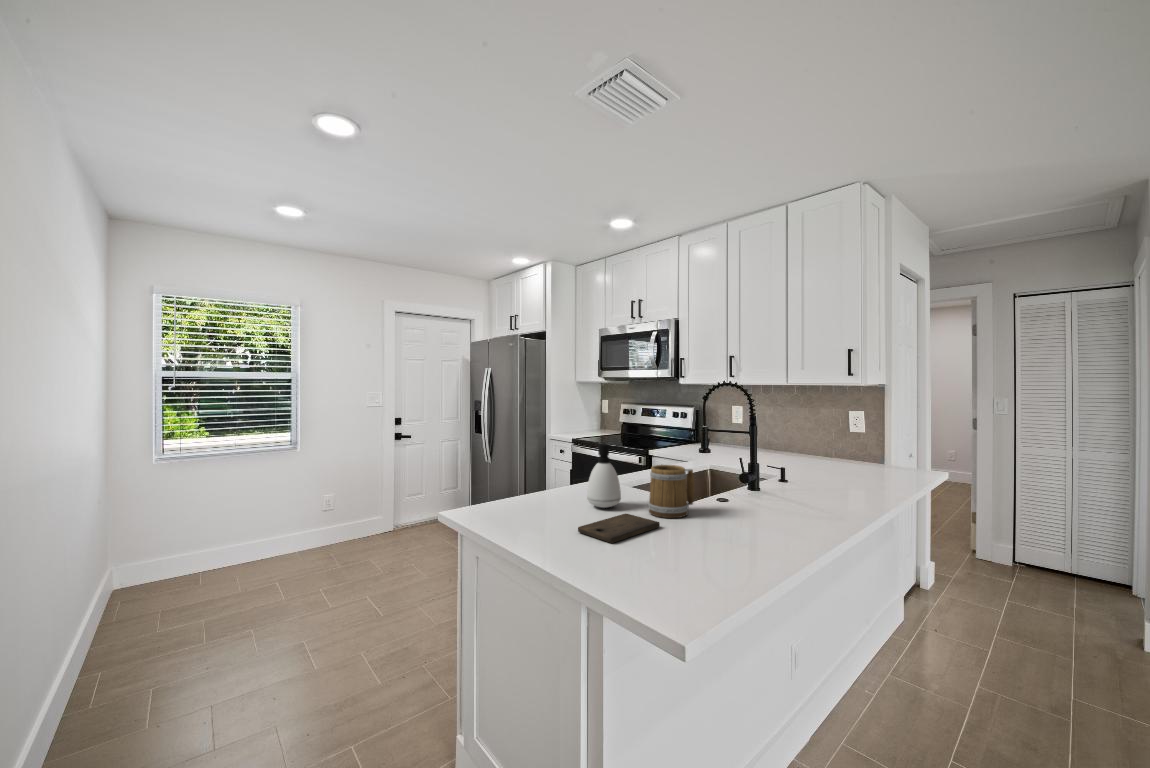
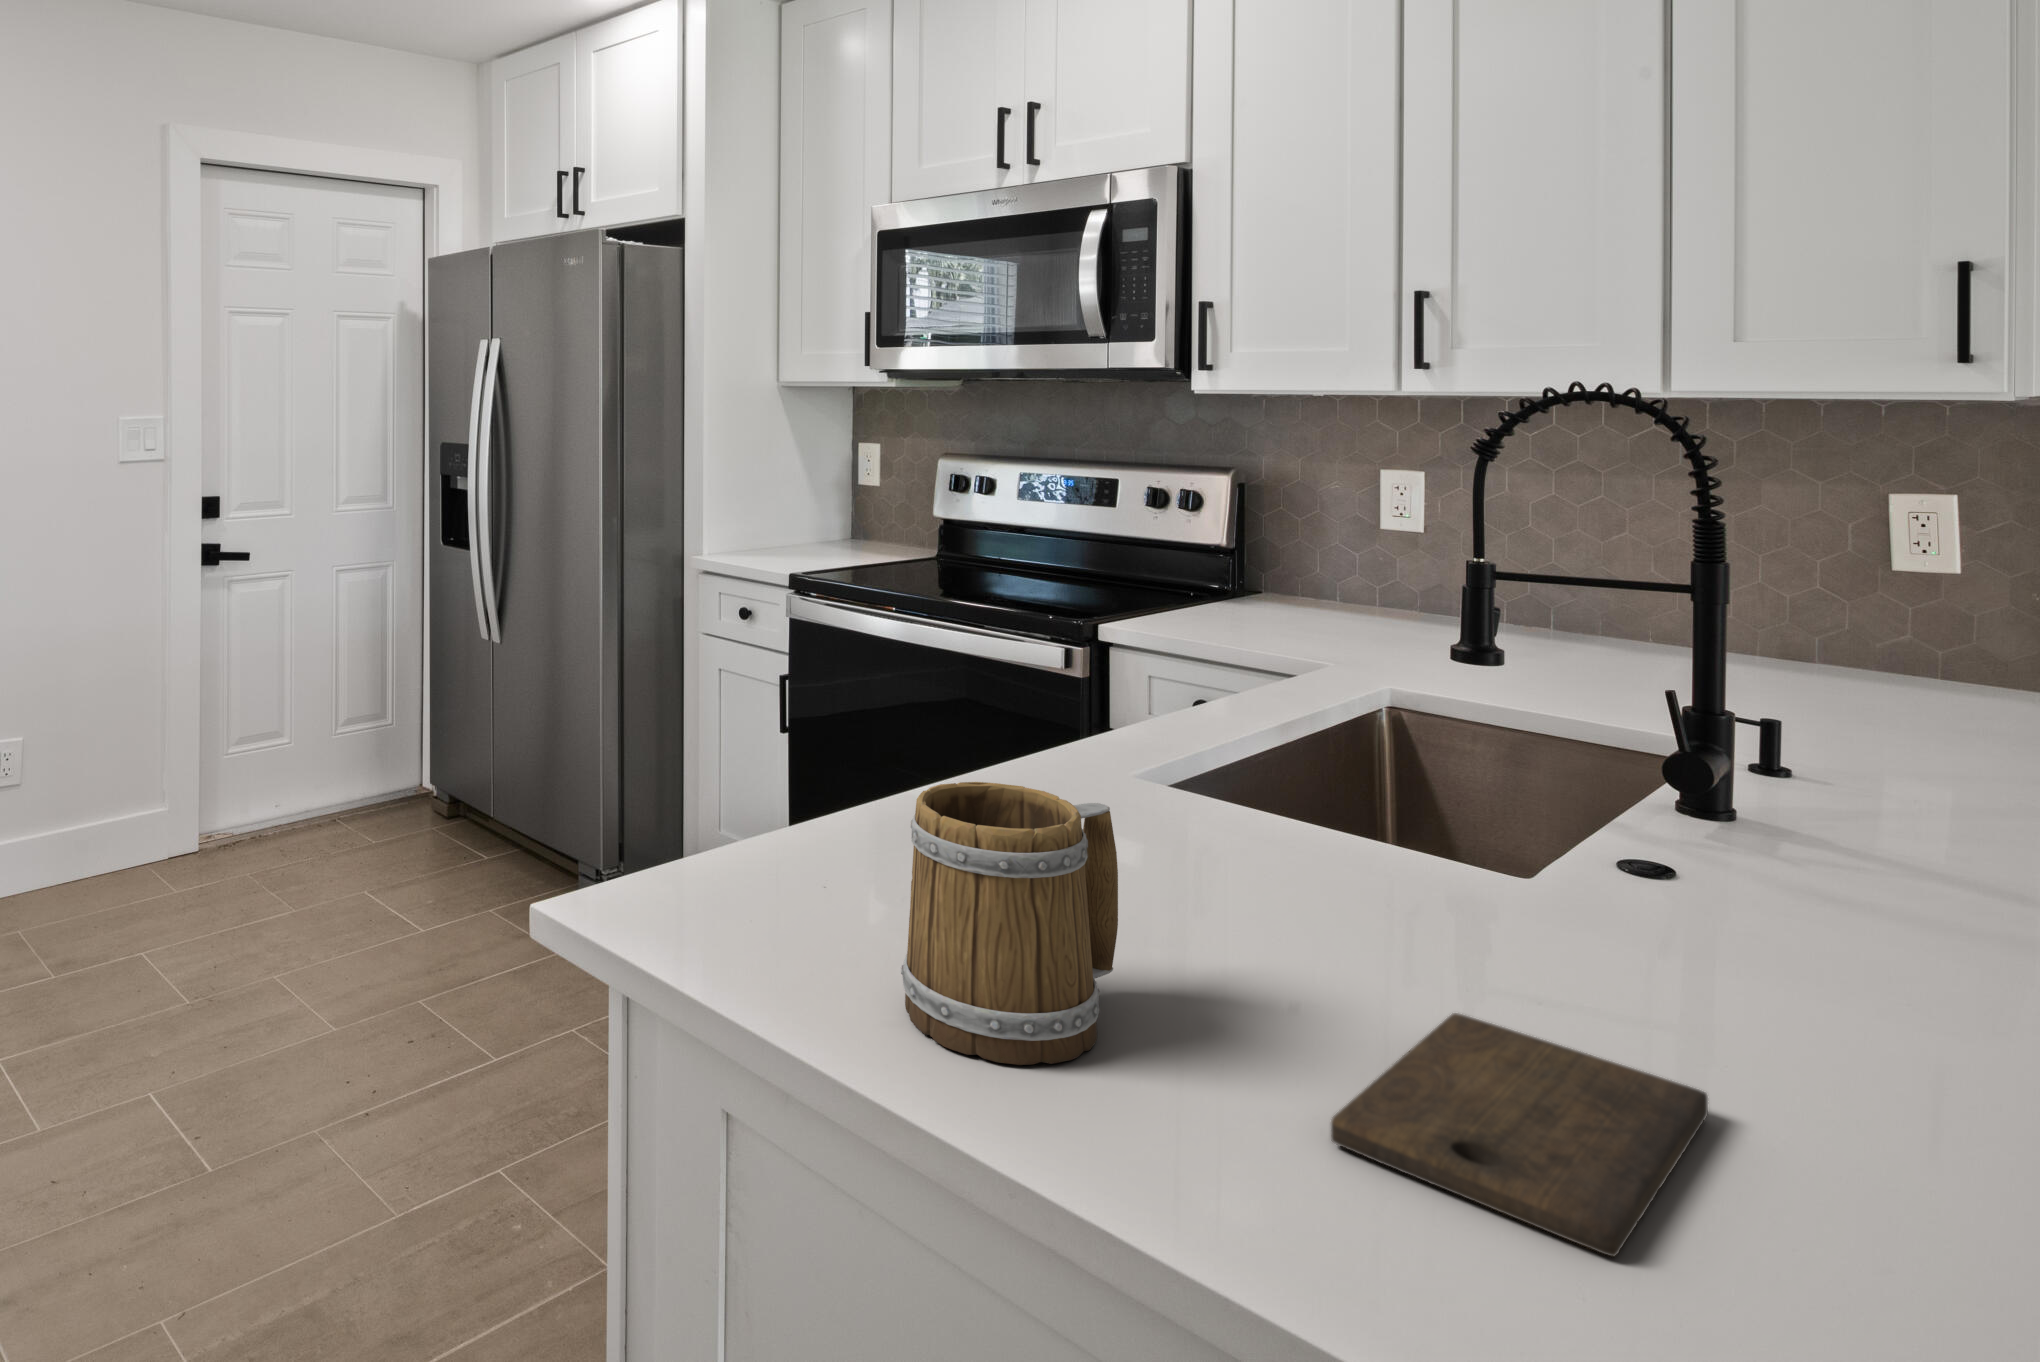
soap dispenser: present [587,443,622,508] -> none [1180,665,1349,955]
mug: present [648,465,694,518] -> present [901,782,1118,1065]

